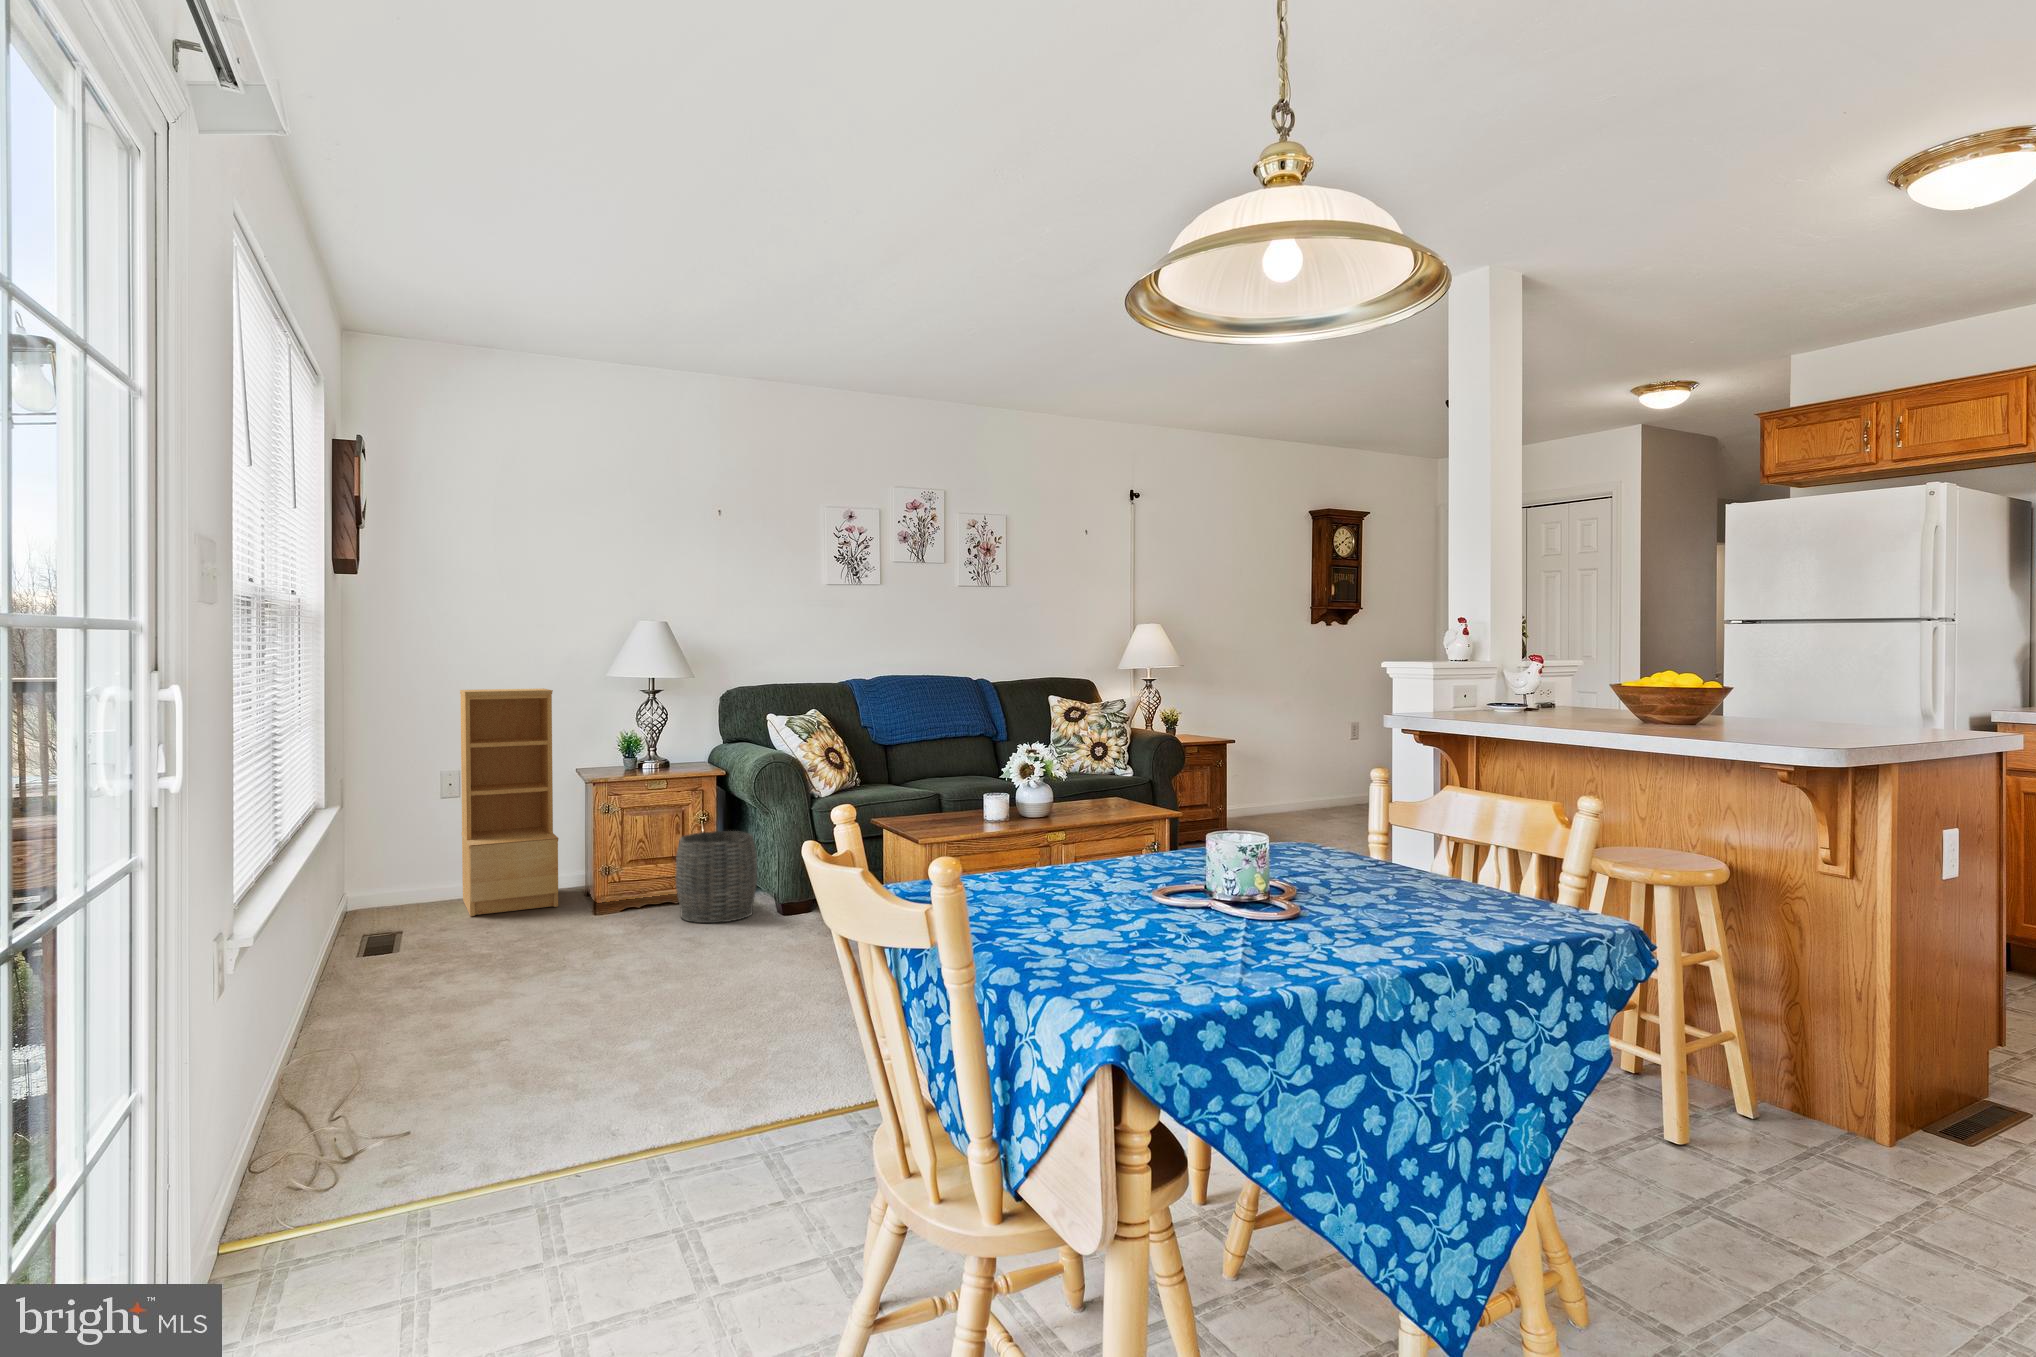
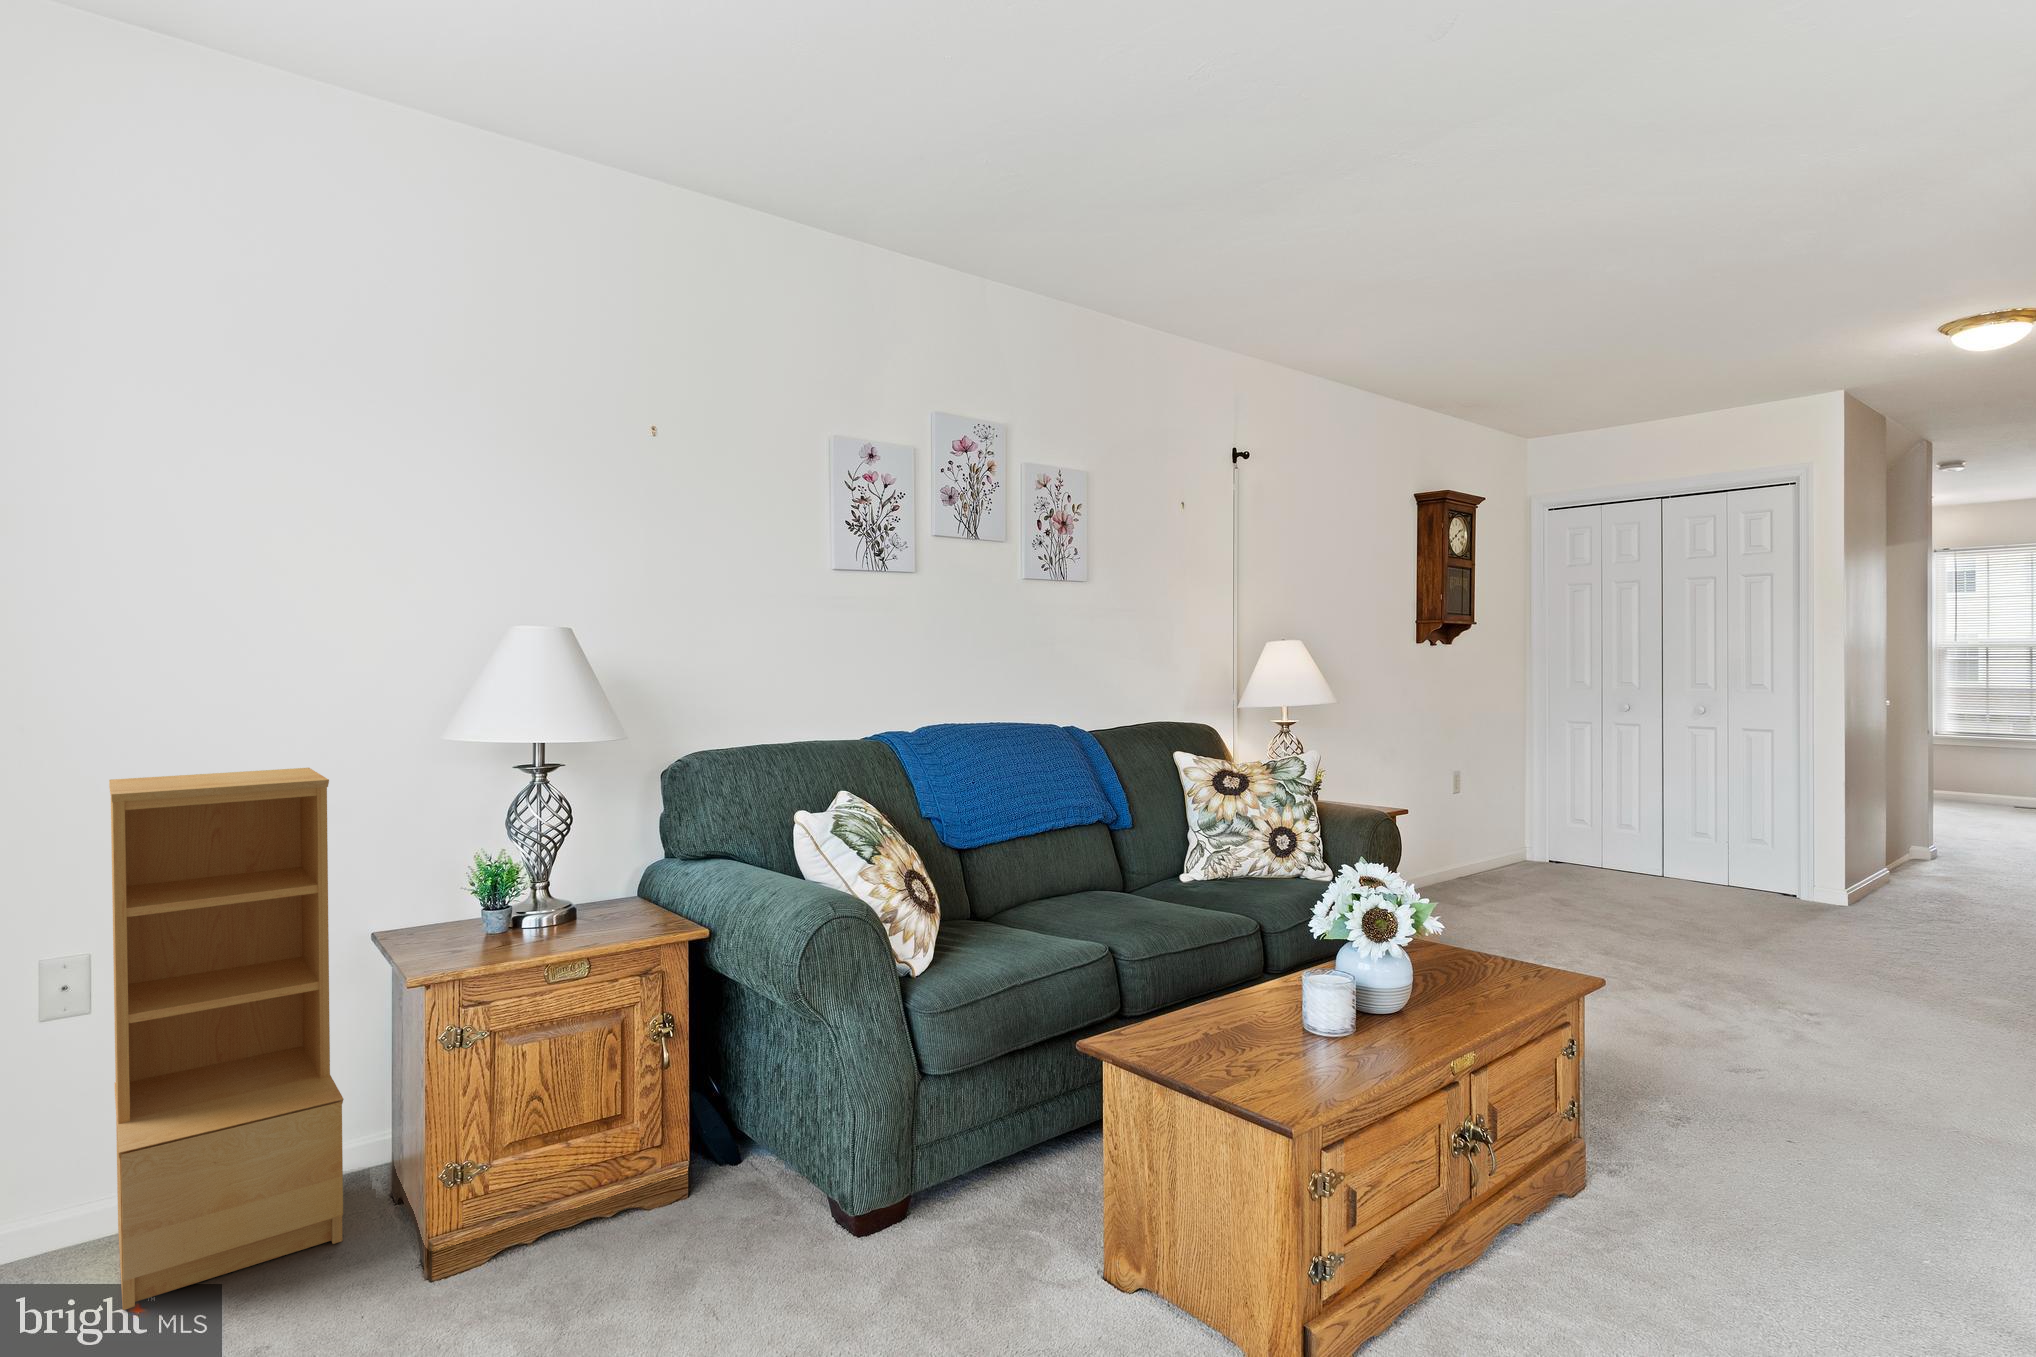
woven basket: present [676,831,757,923] -> none [616,1057,786,1288]

